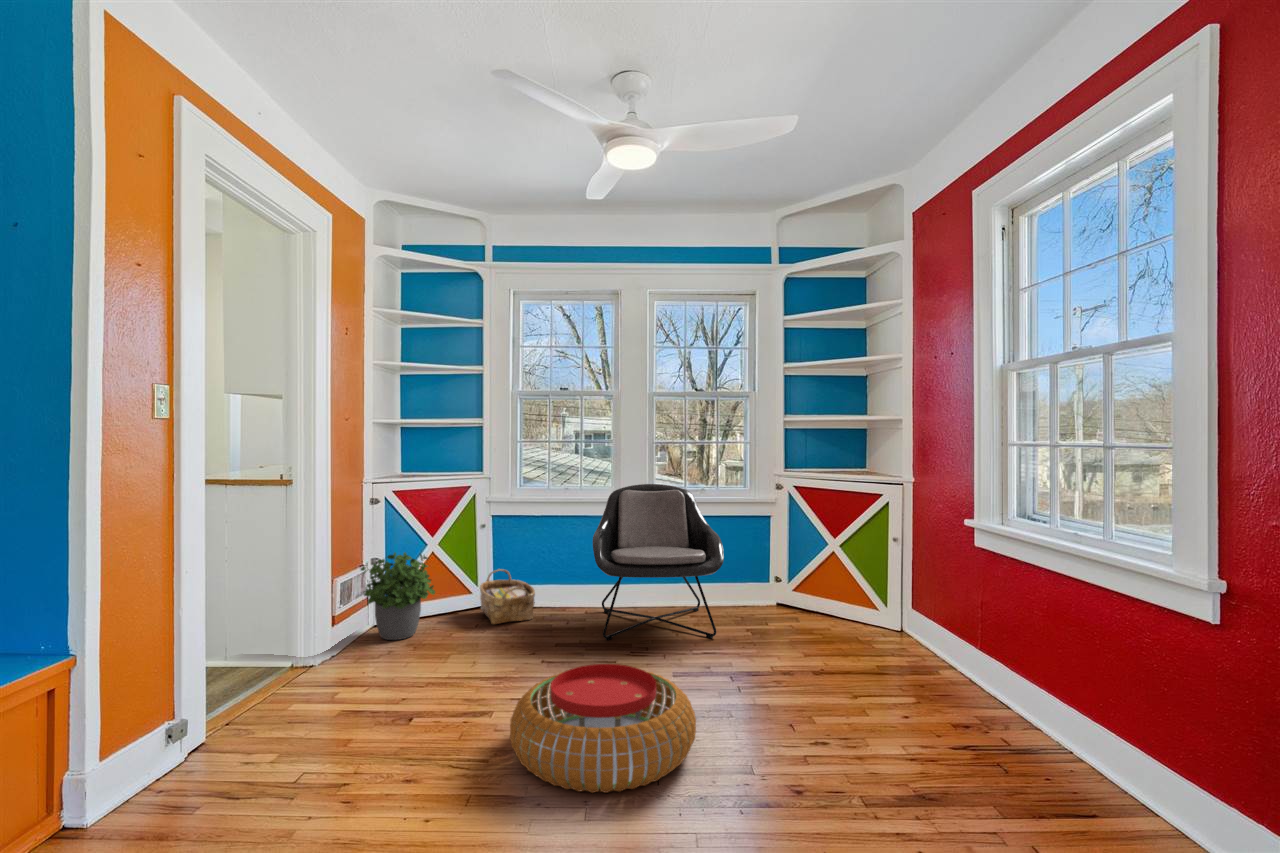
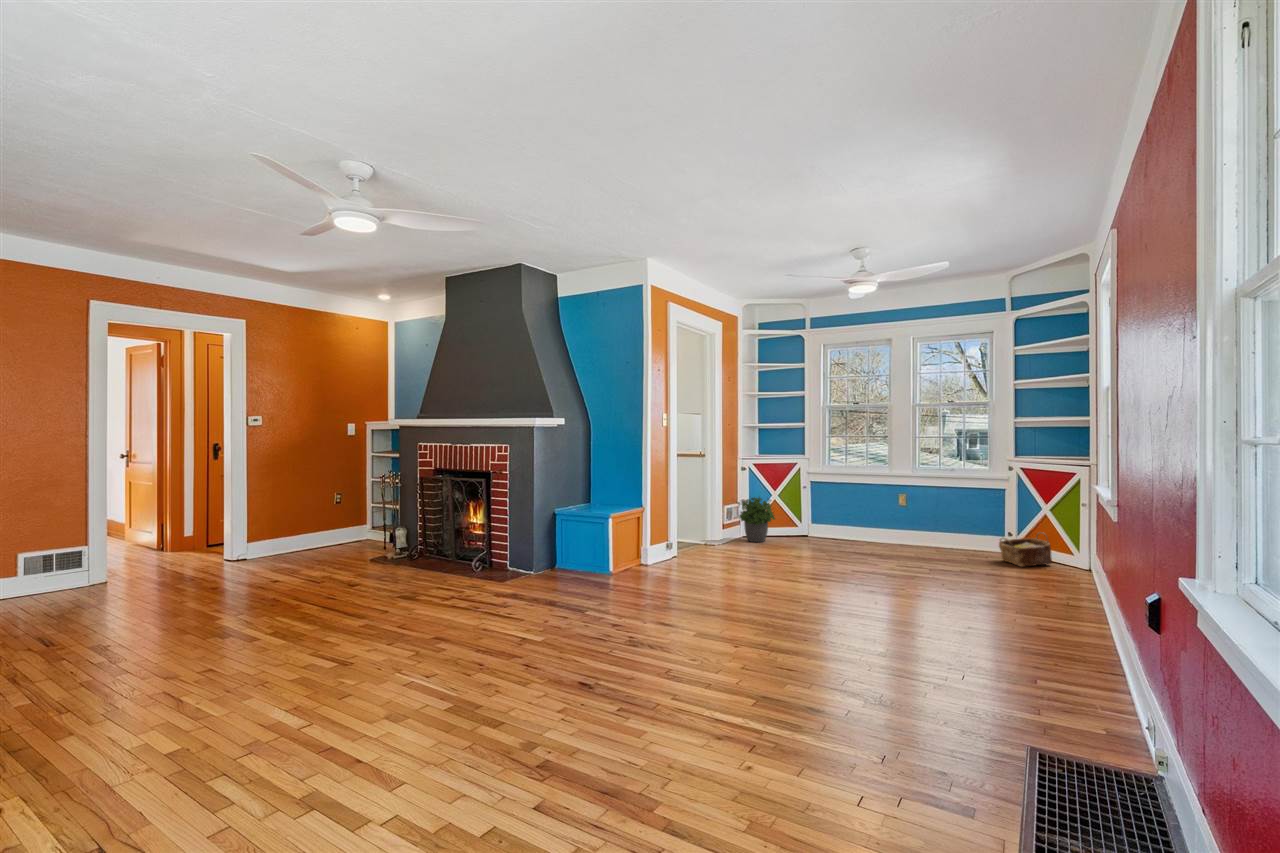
lounge chair: present [593,484,724,640] -> none [865,465,952,560]
woven basket: present [480,569,535,624] -> present [999,532,1052,567]
pouf: present [510,664,696,793] -> none [799,545,891,590]

